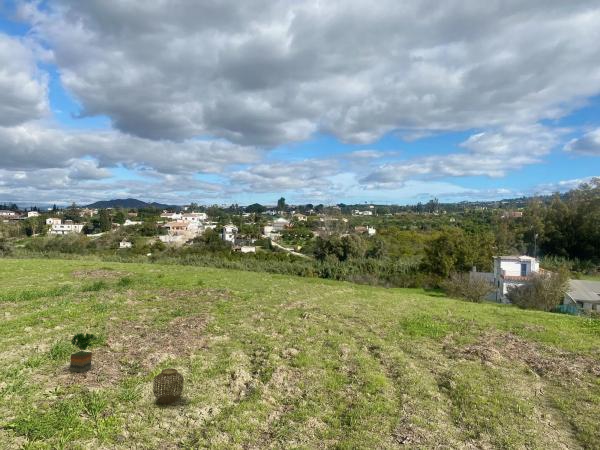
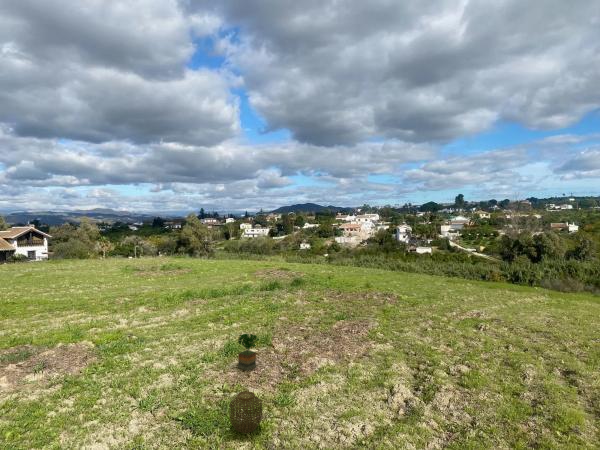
woven basket: present [153,368,184,404] -> present [229,391,262,433]

